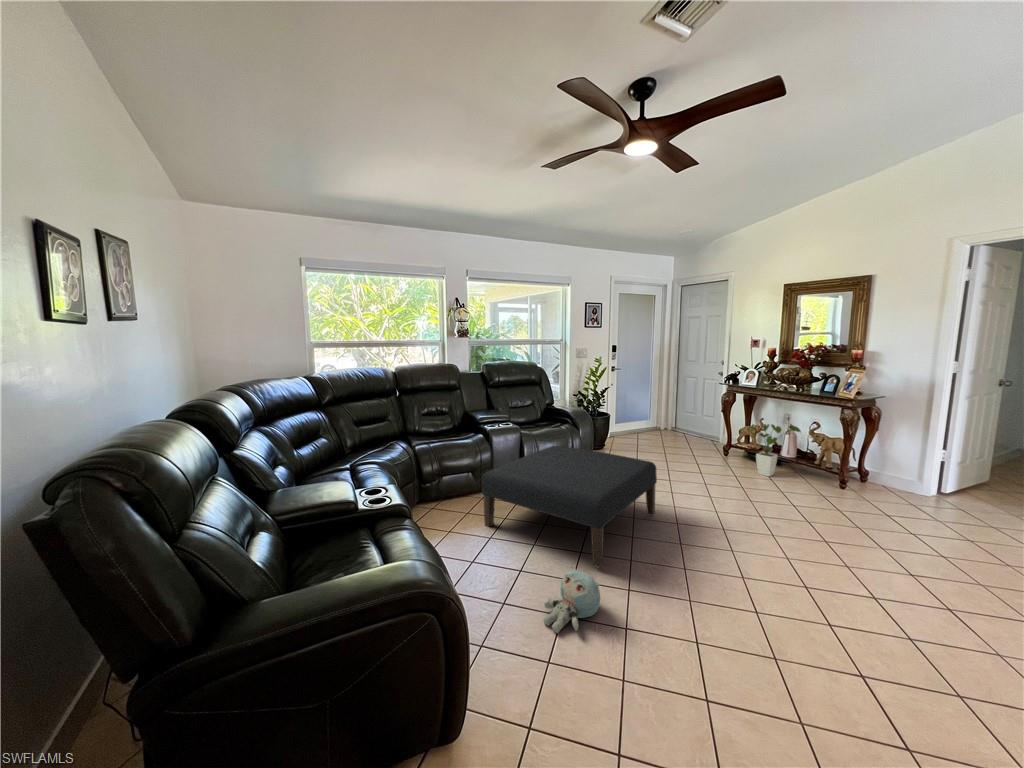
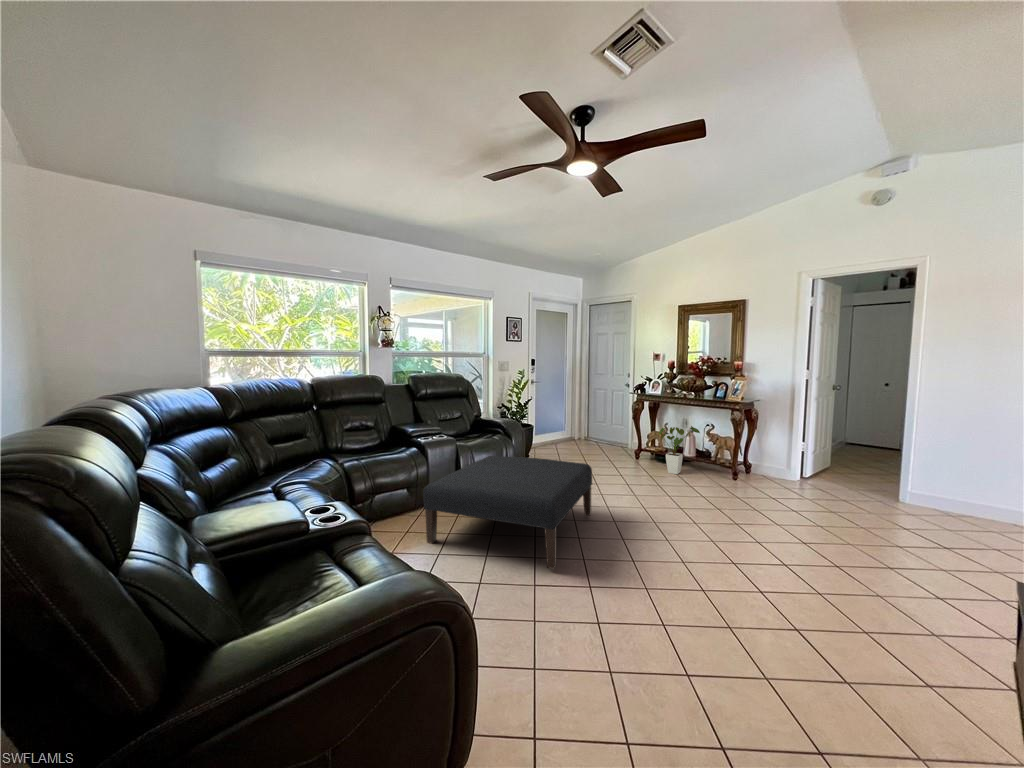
plush toy: present [543,569,601,633] -> none [509,570,565,637]

